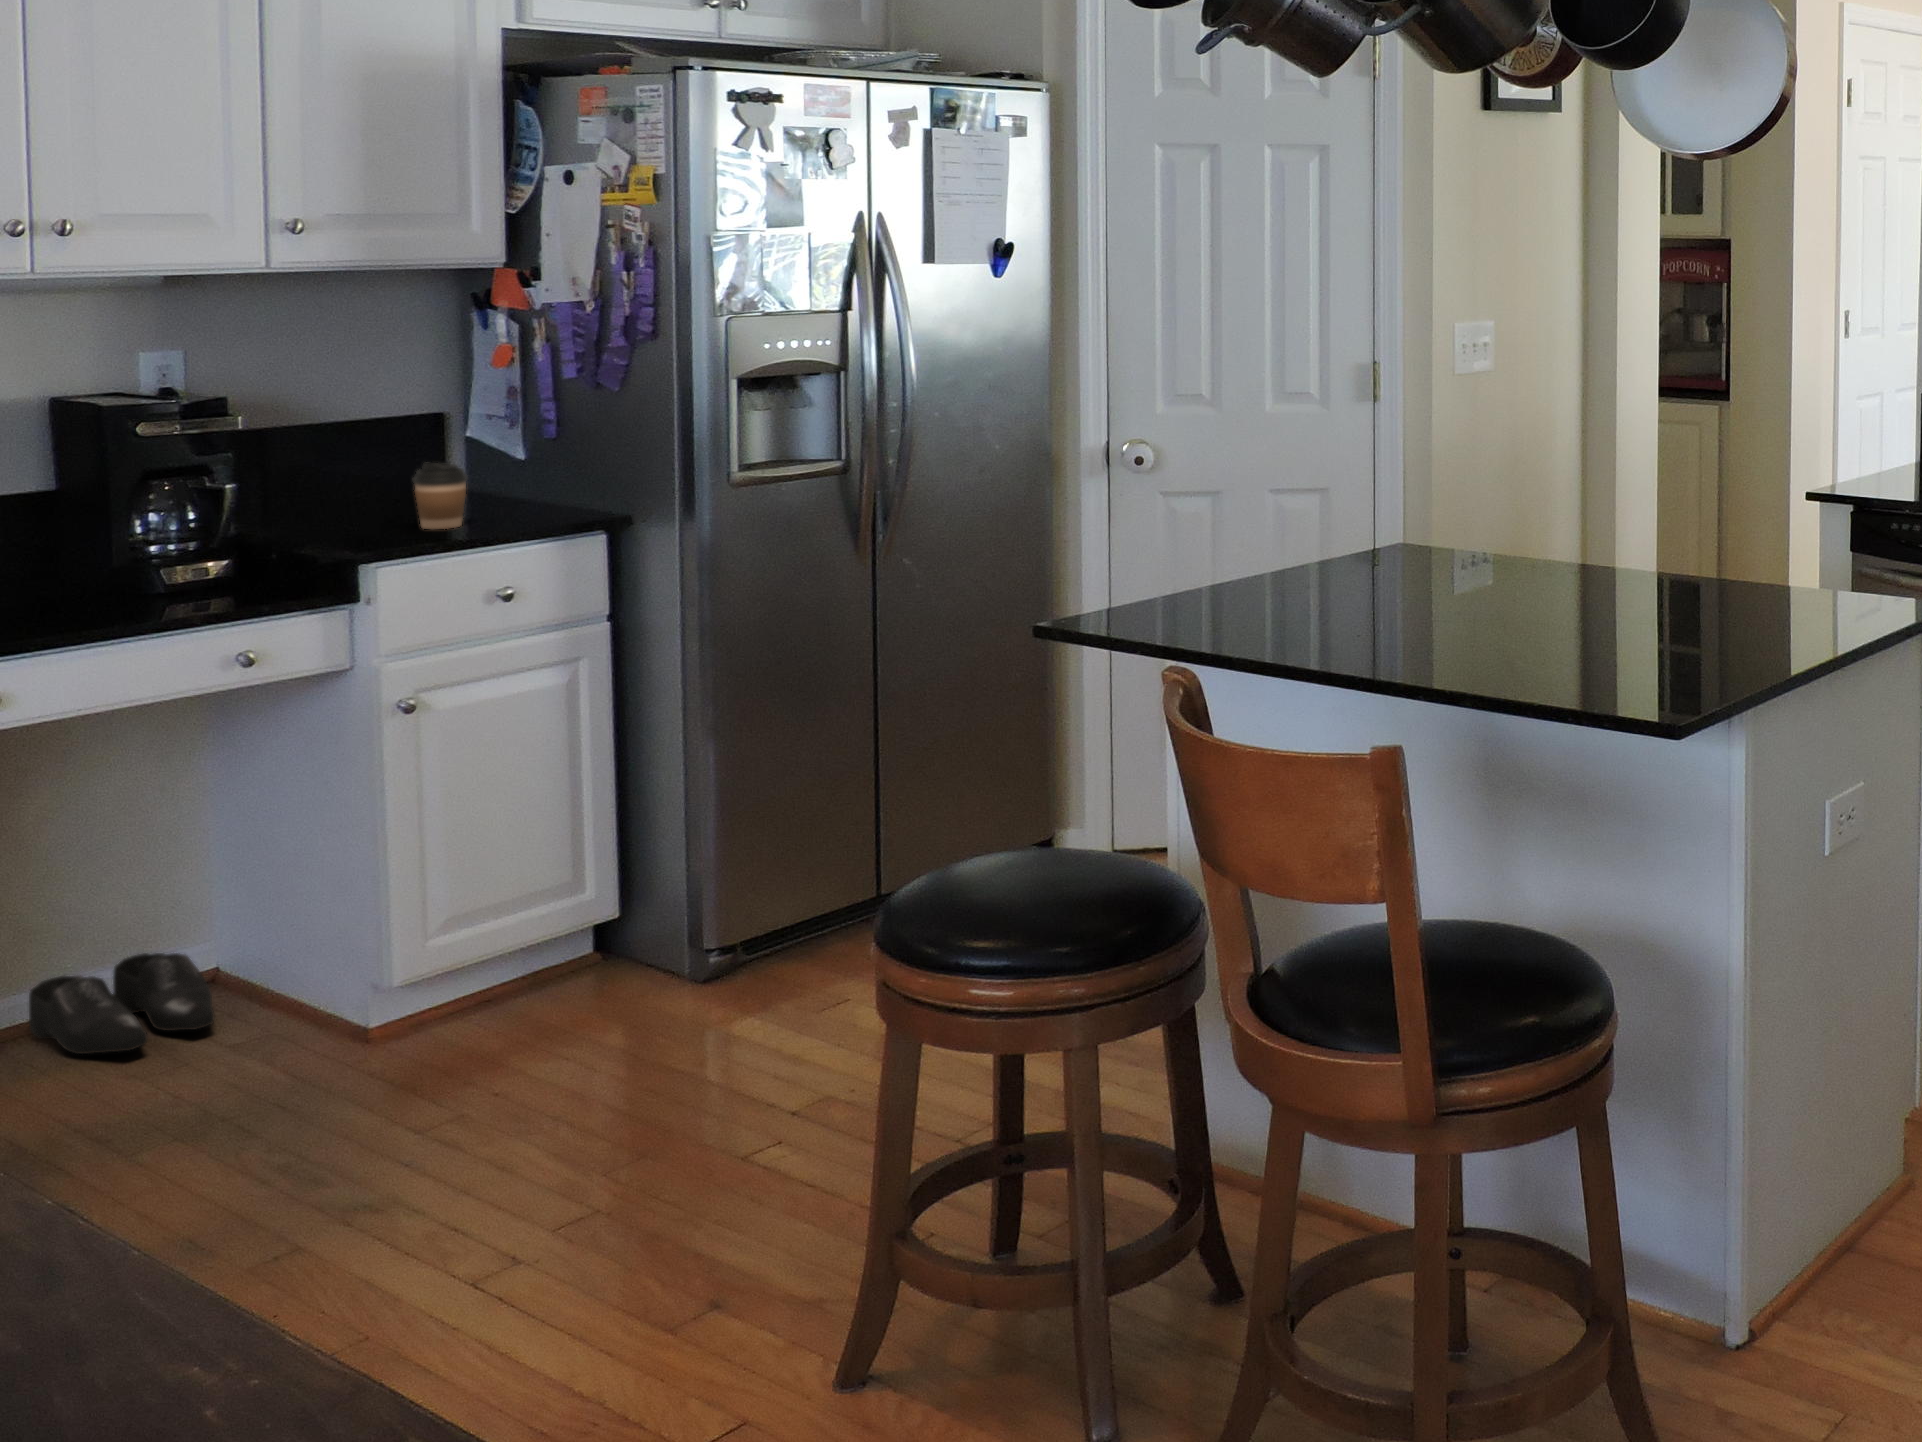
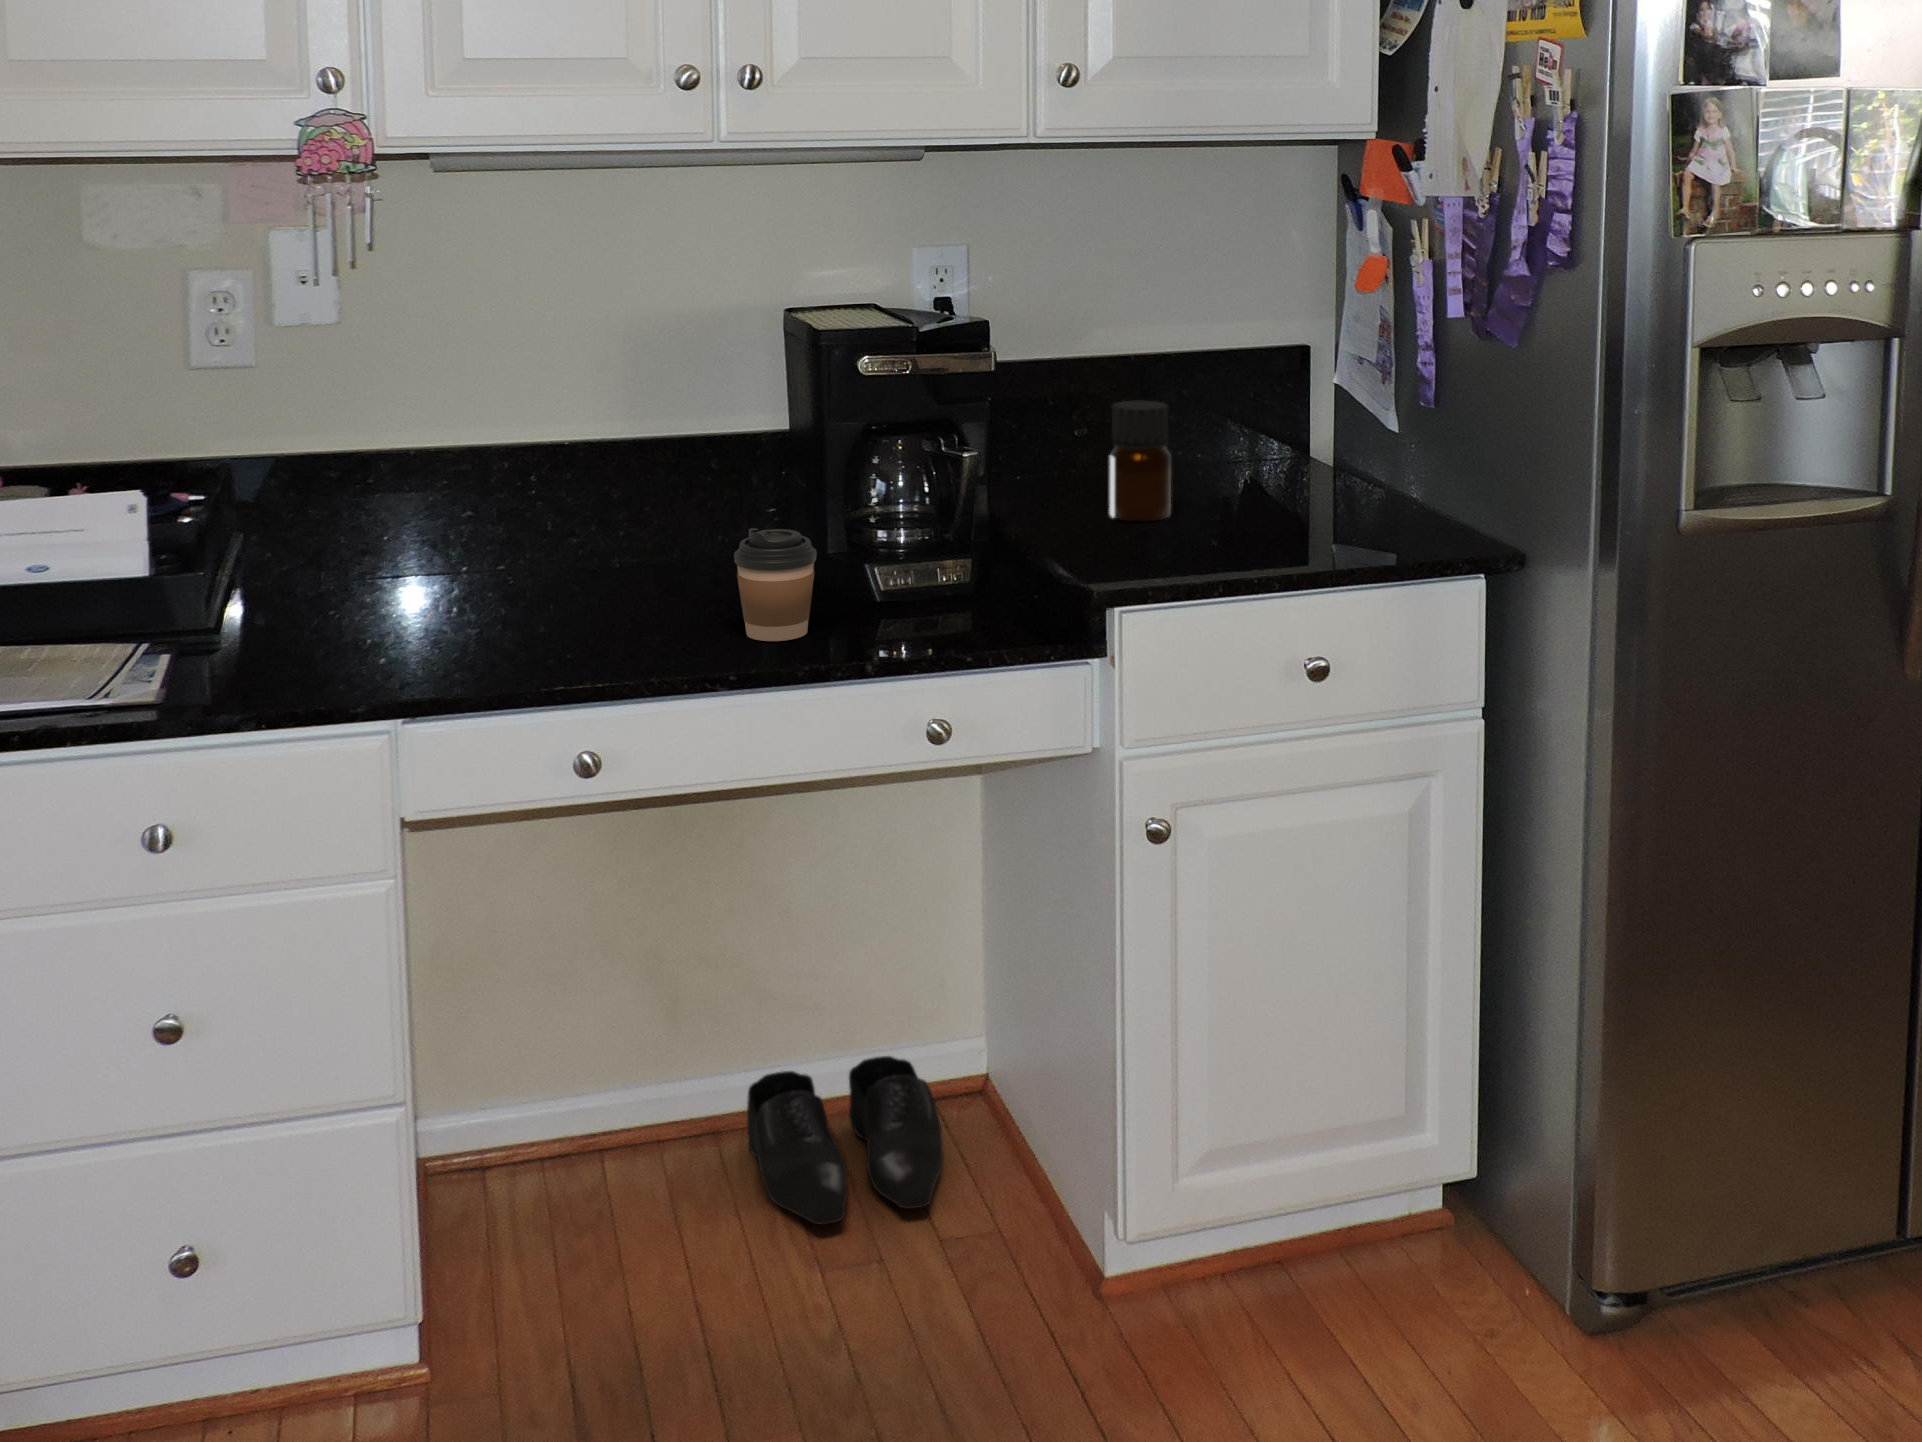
bottle: none [323,447,371,528] -> present [1110,401,1171,521]
coffee cup: present [413,462,468,529] -> present [734,528,817,641]

